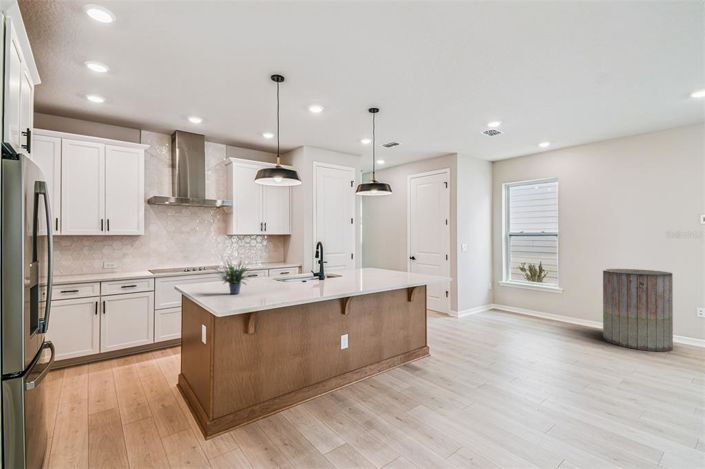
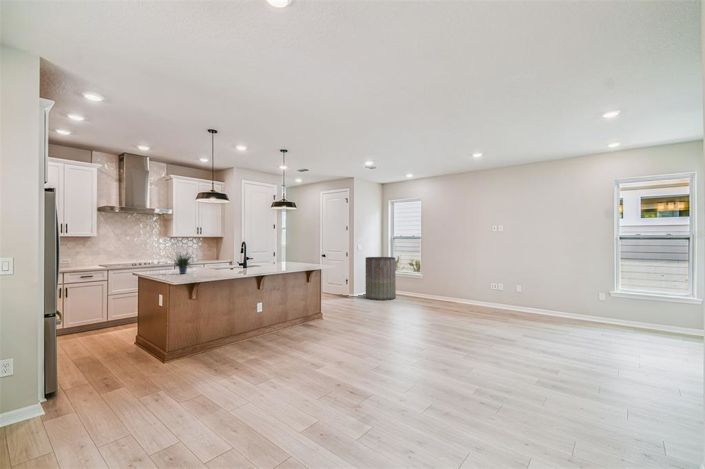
trash can: present [603,269,673,351] -> present [365,257,396,300]

